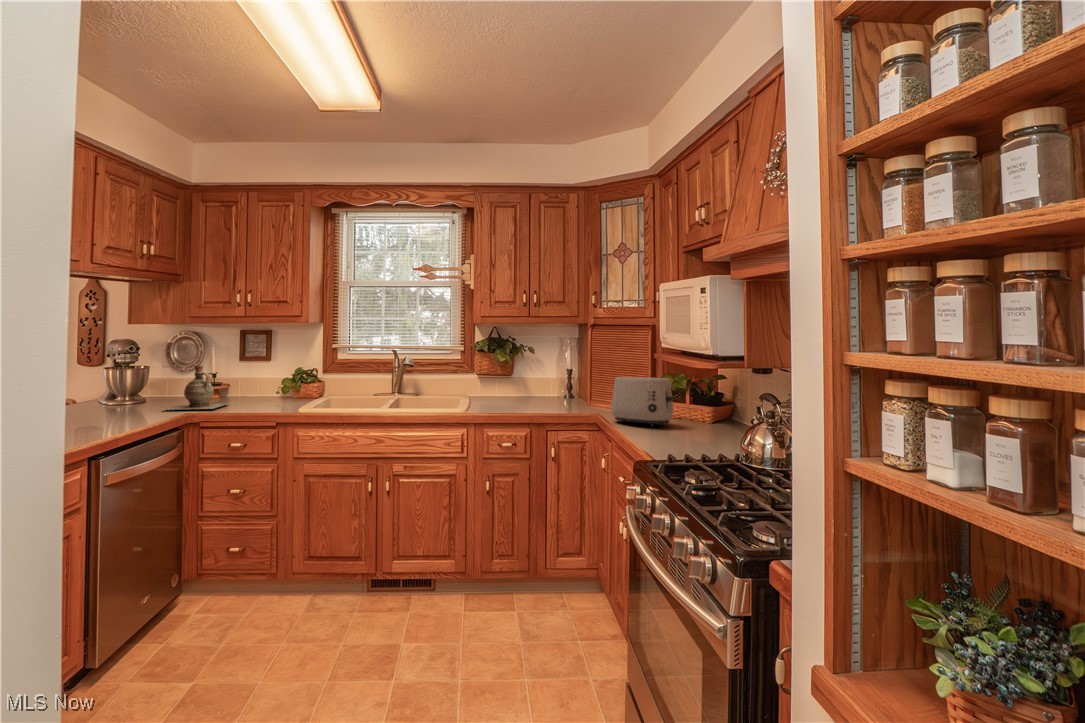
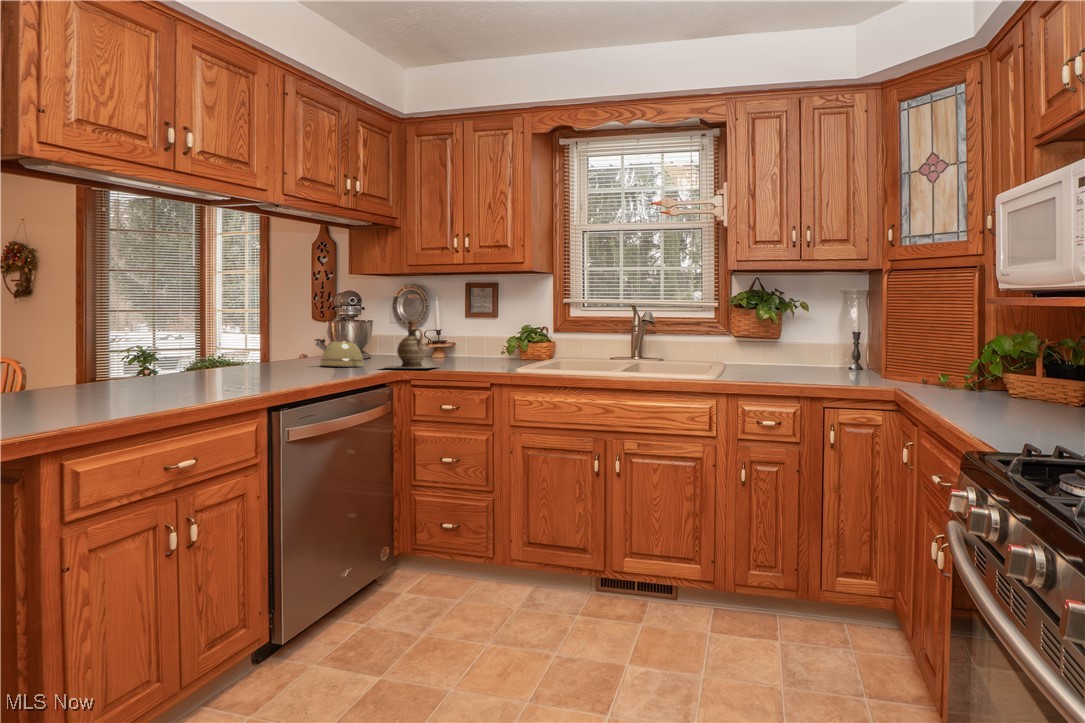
kettle: none [97,361,153,408] -> present [315,316,364,367]
toaster: present [611,377,674,426] -> none [911,330,1002,394]

